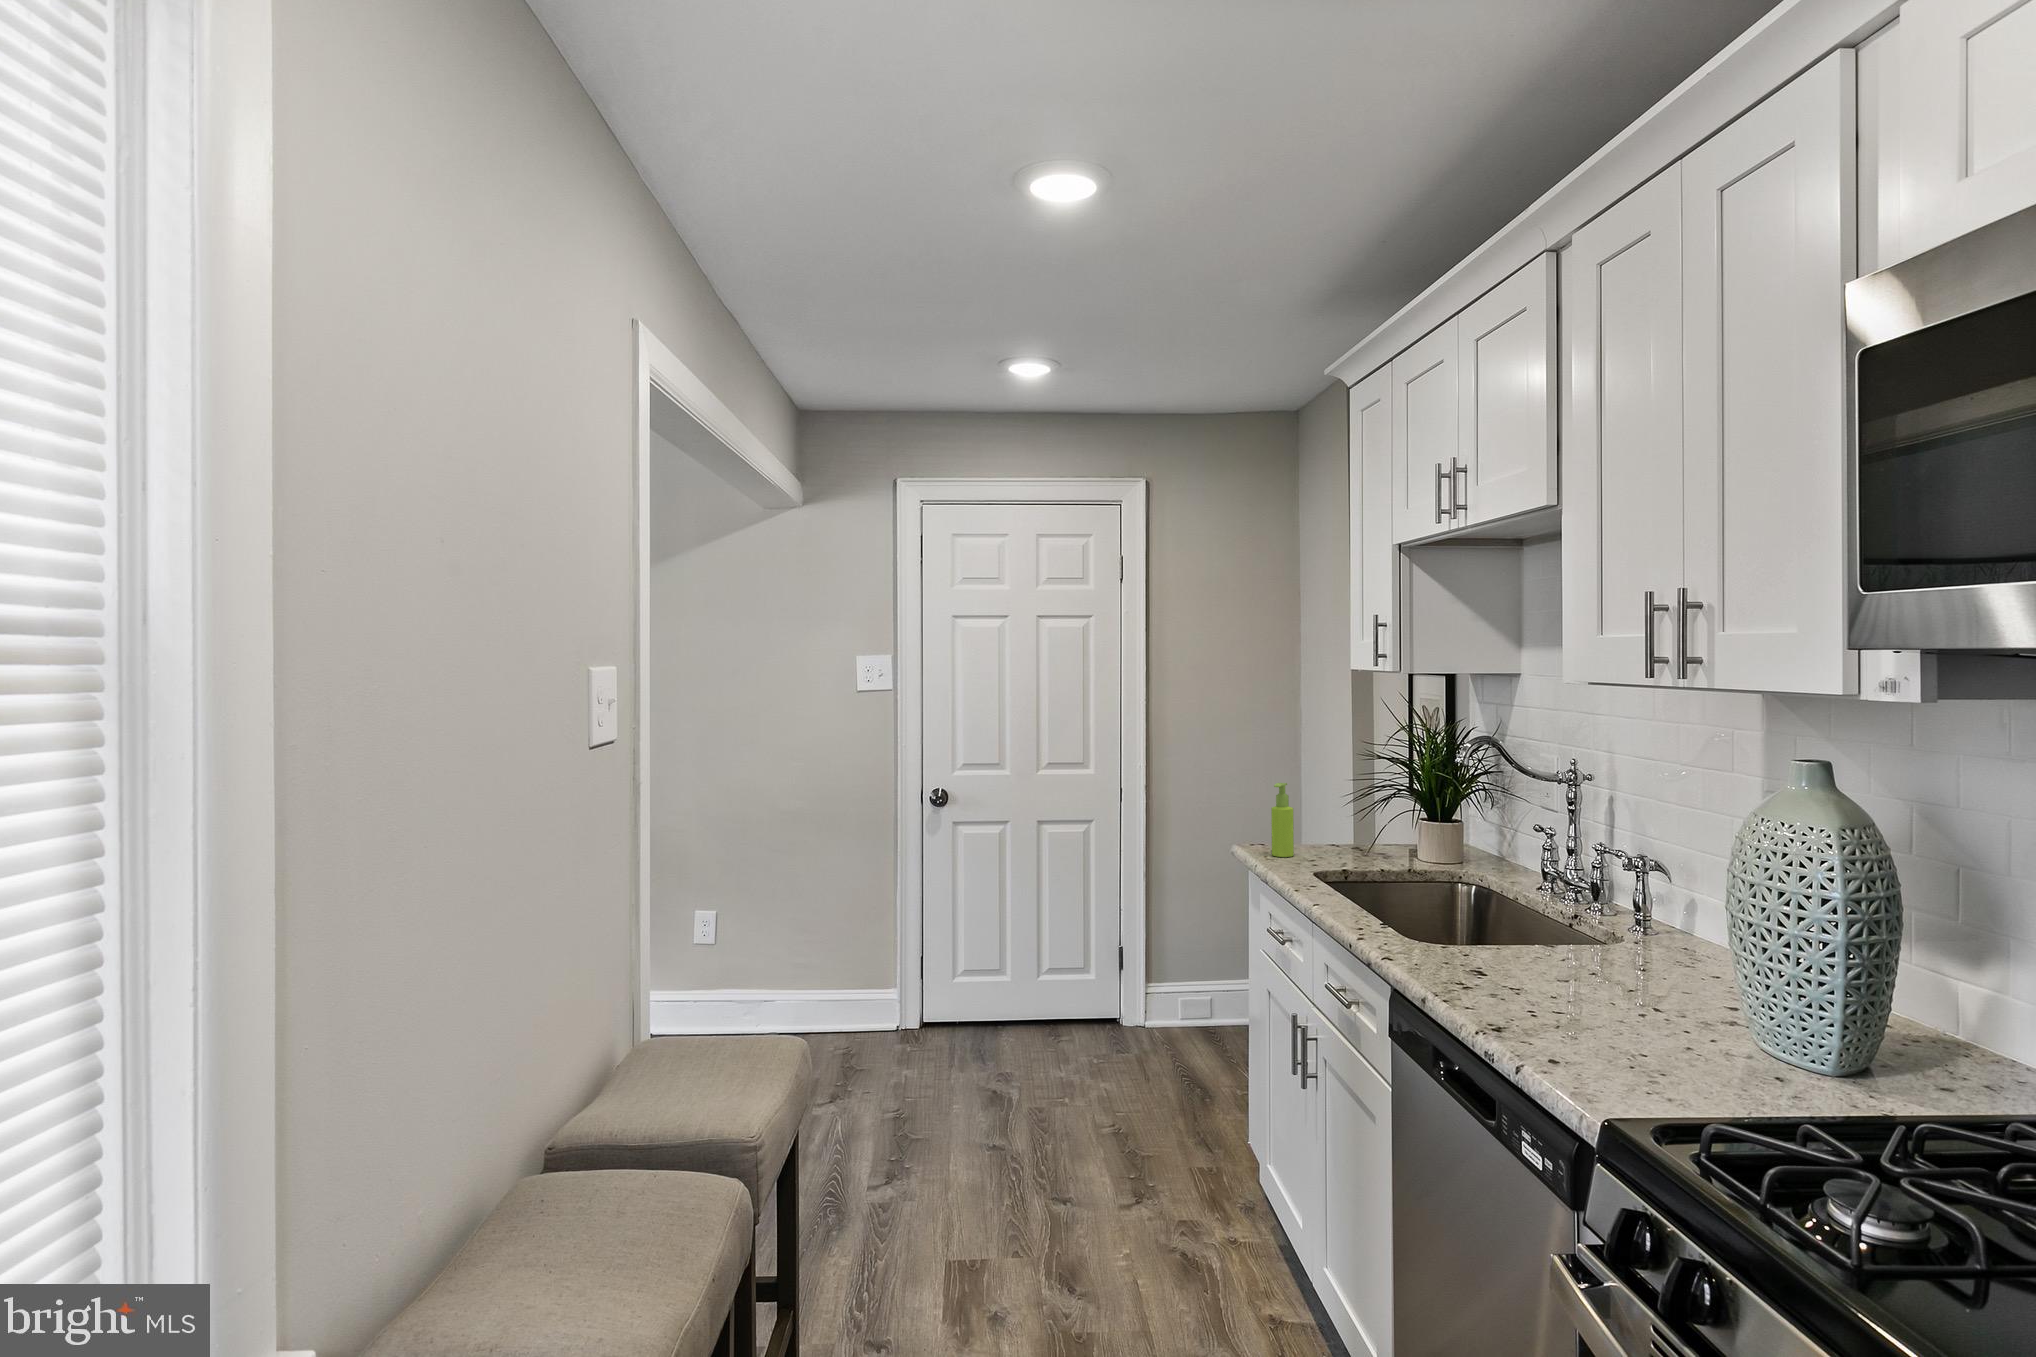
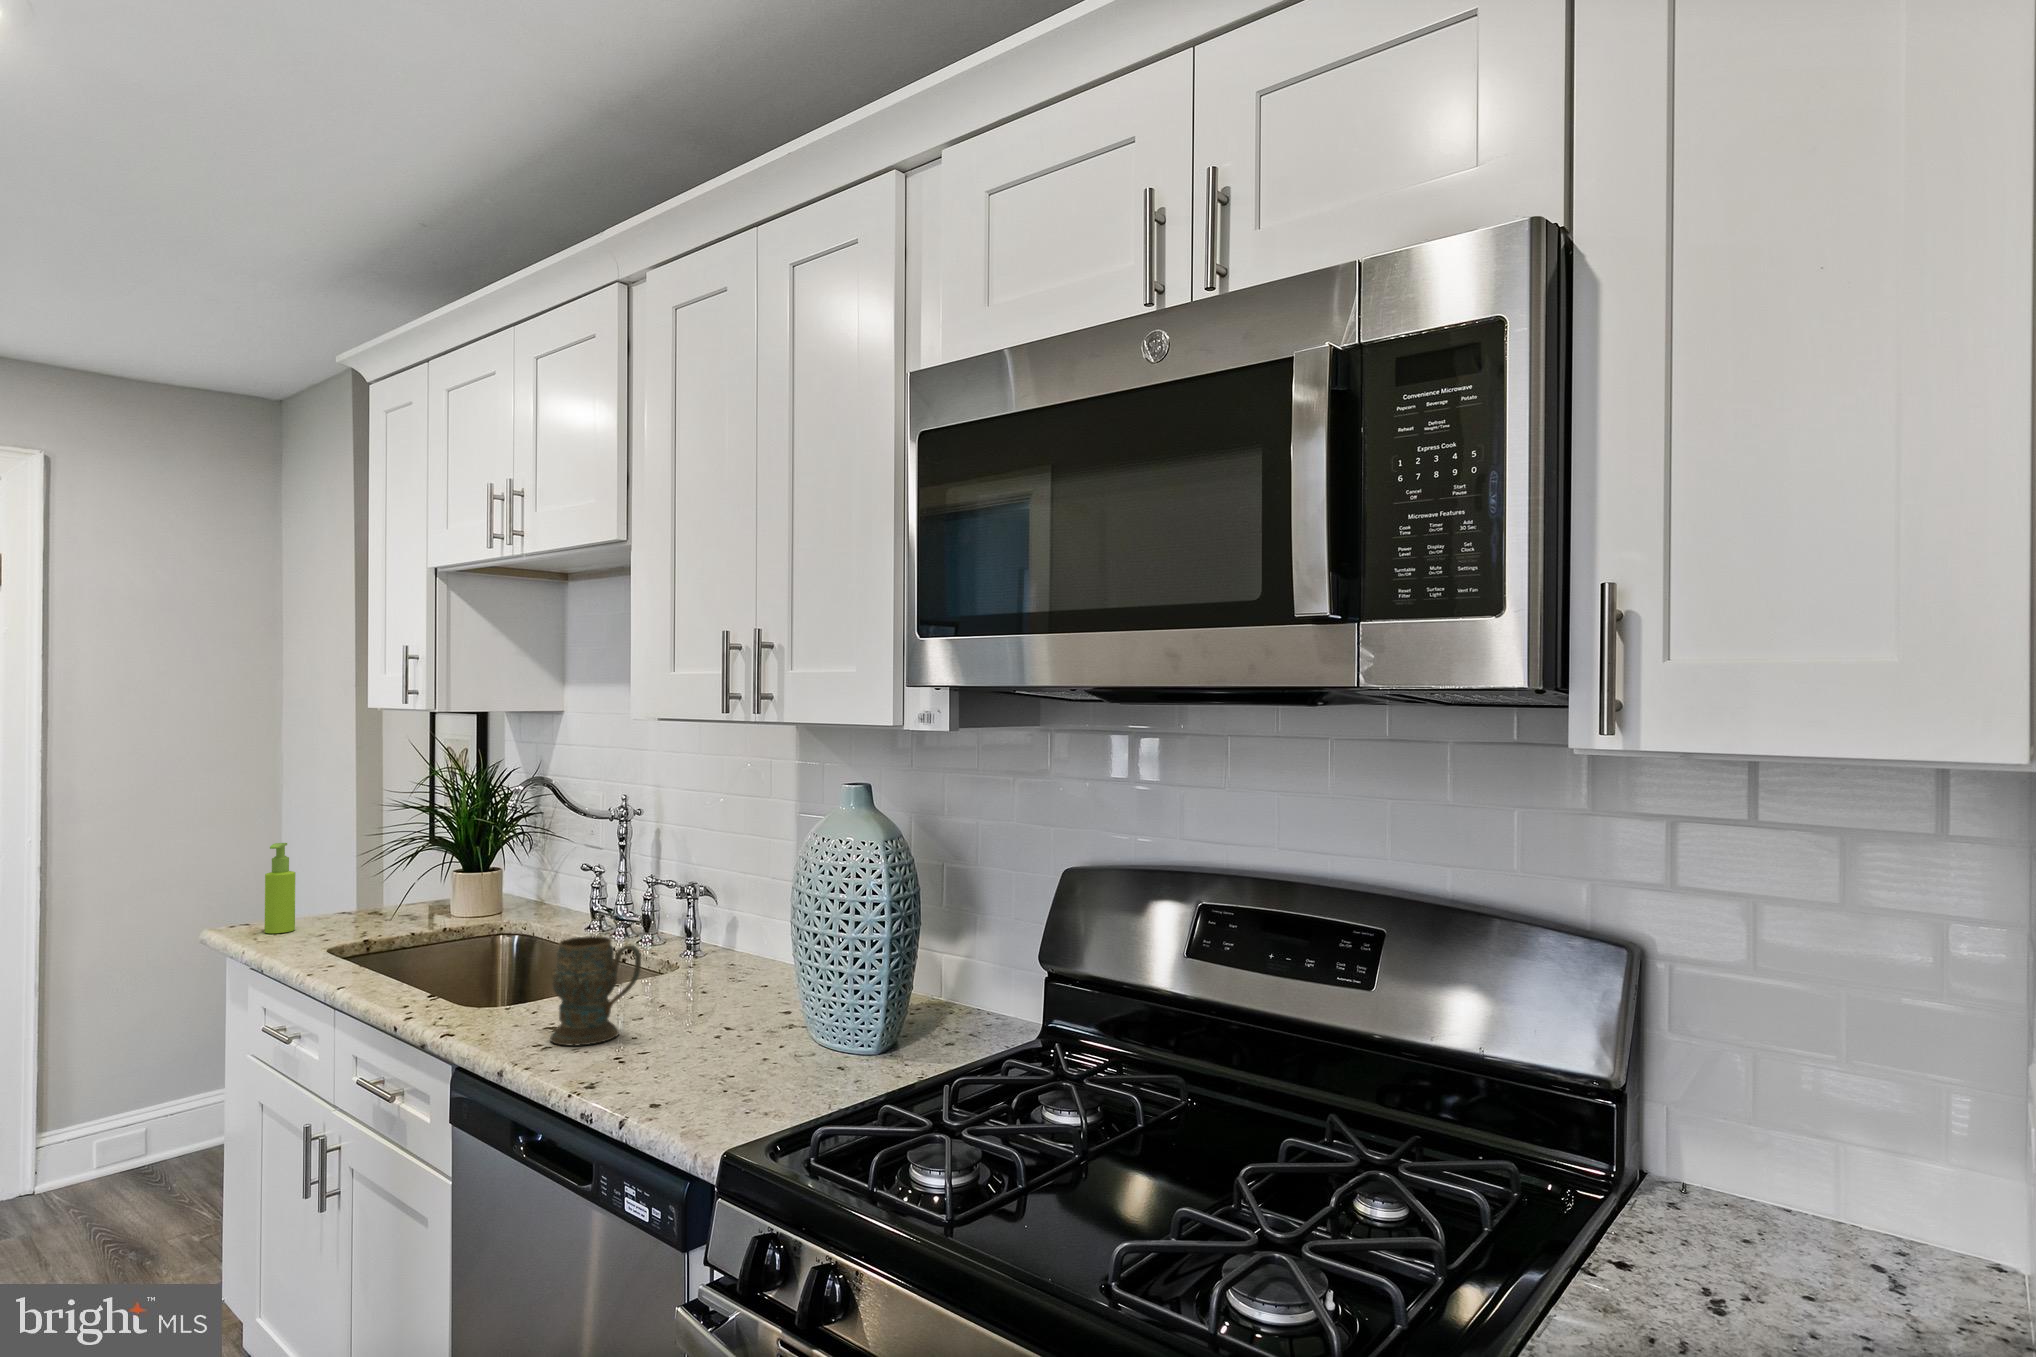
mug: none [1473,892,1559,995] -> present [550,936,641,1045]

